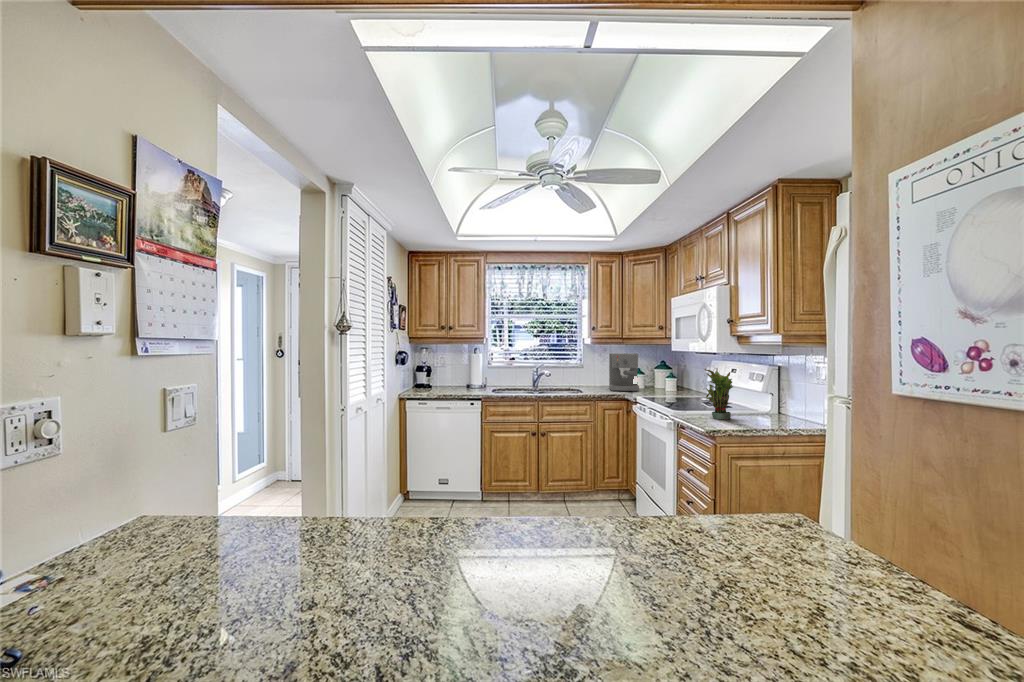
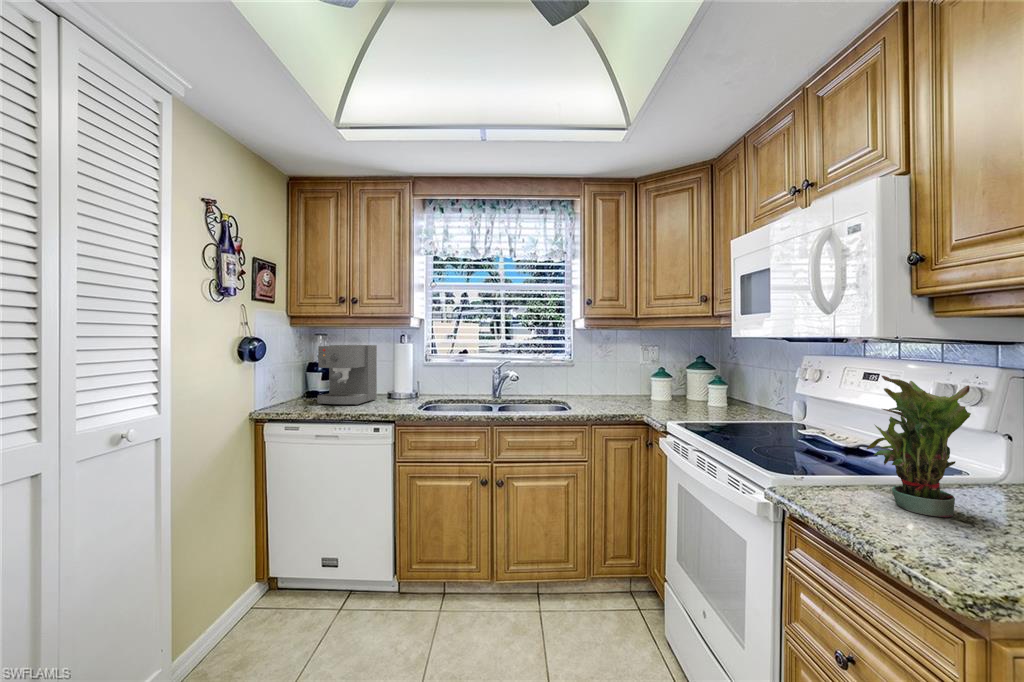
coffee maker: present [609,353,639,391] -> present [317,345,377,405]

